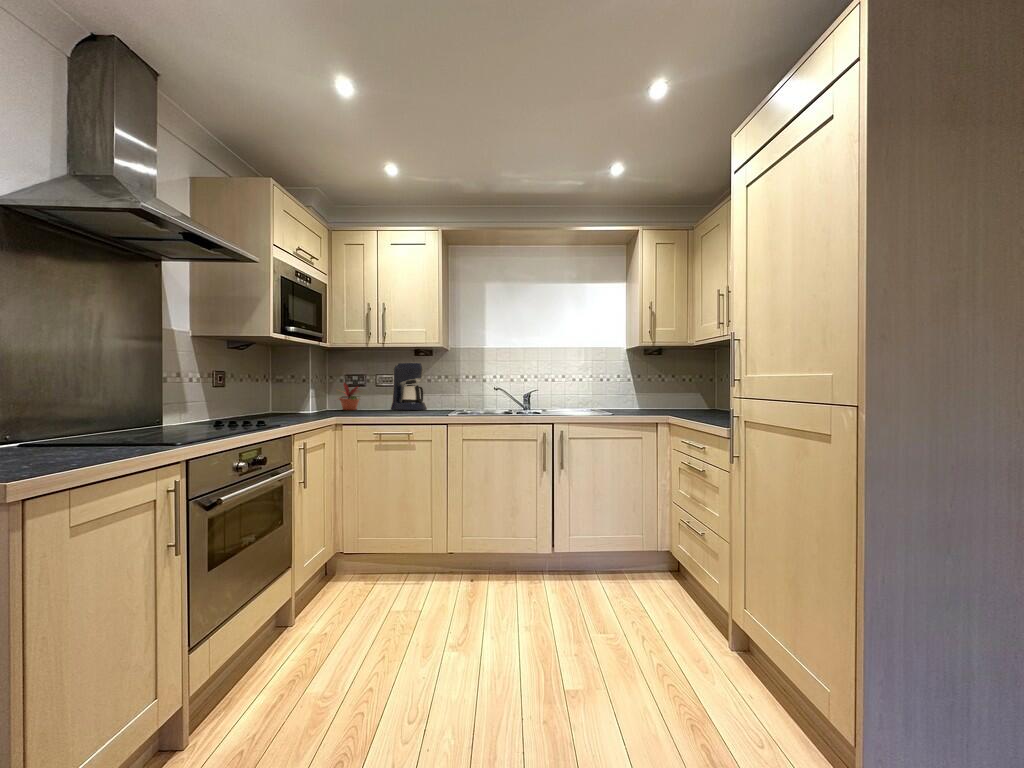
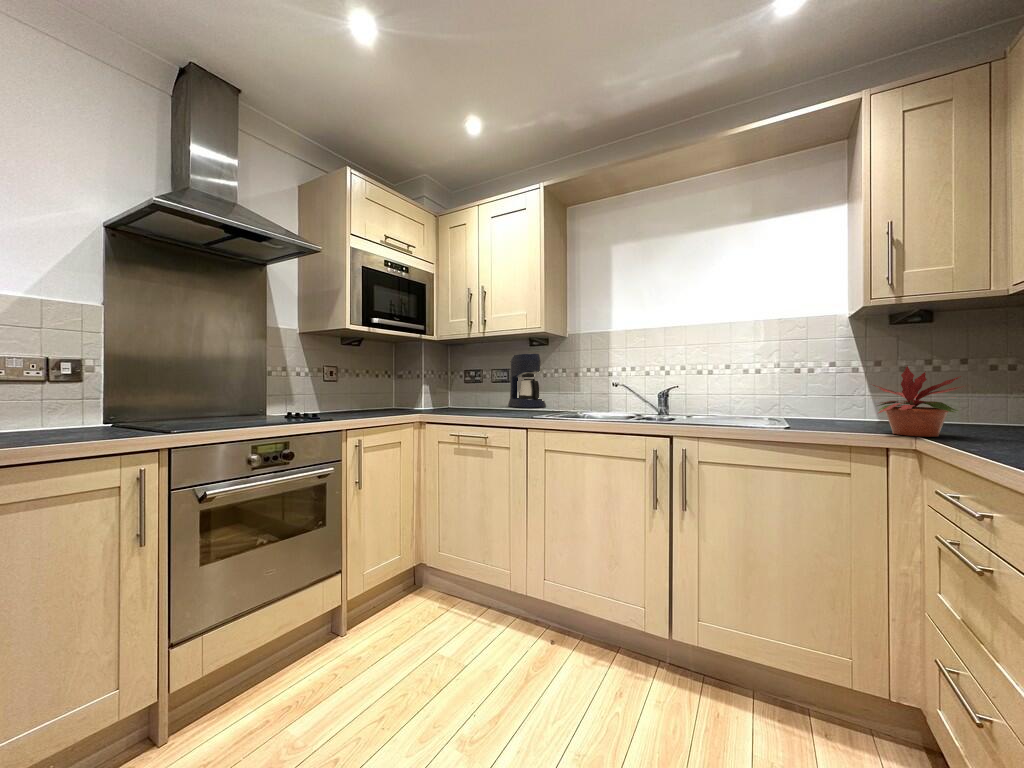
potted plant: present [339,383,360,410] -> present [873,366,964,437]

